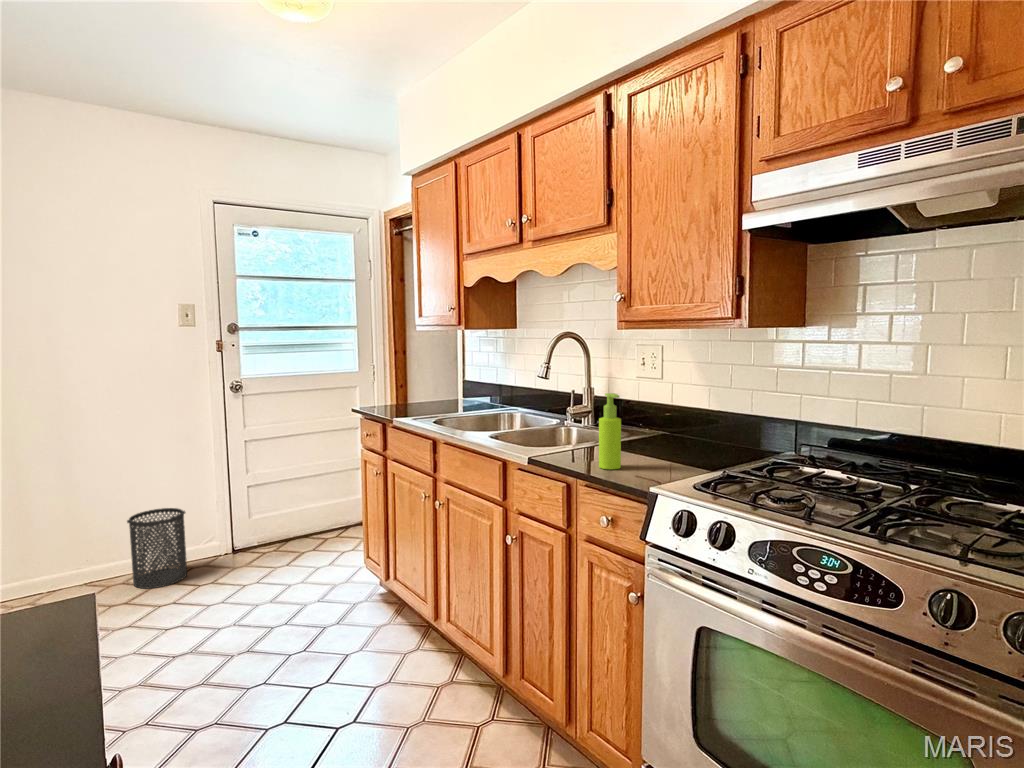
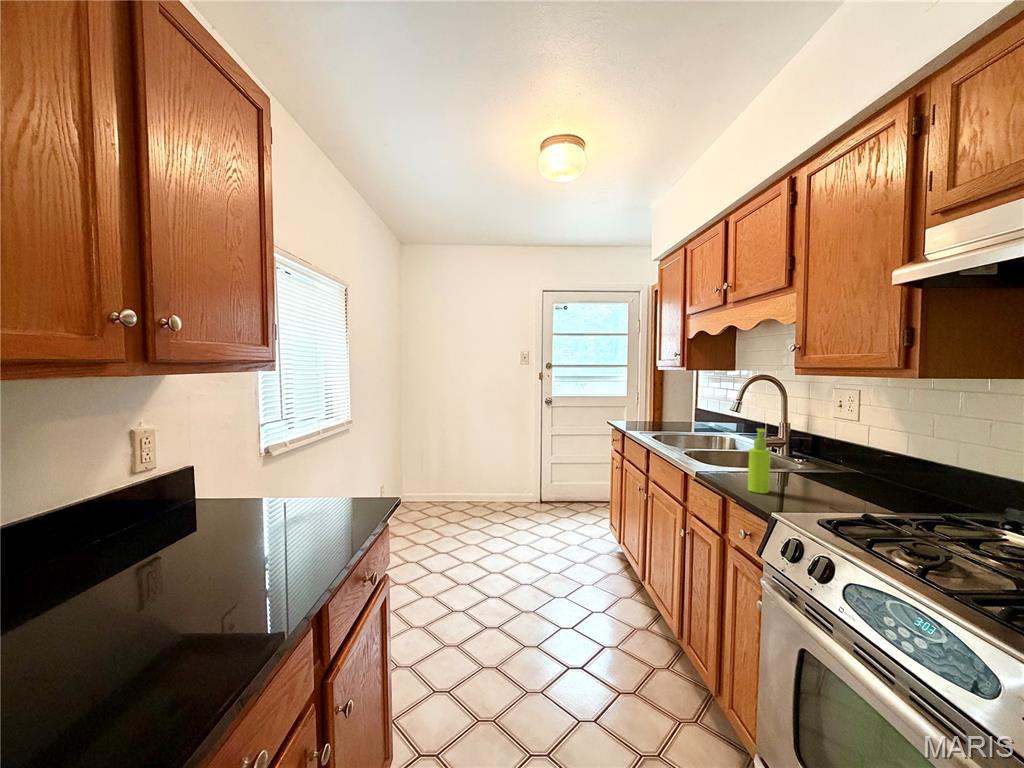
trash can: present [127,508,187,589] -> none [486,468,515,514]

